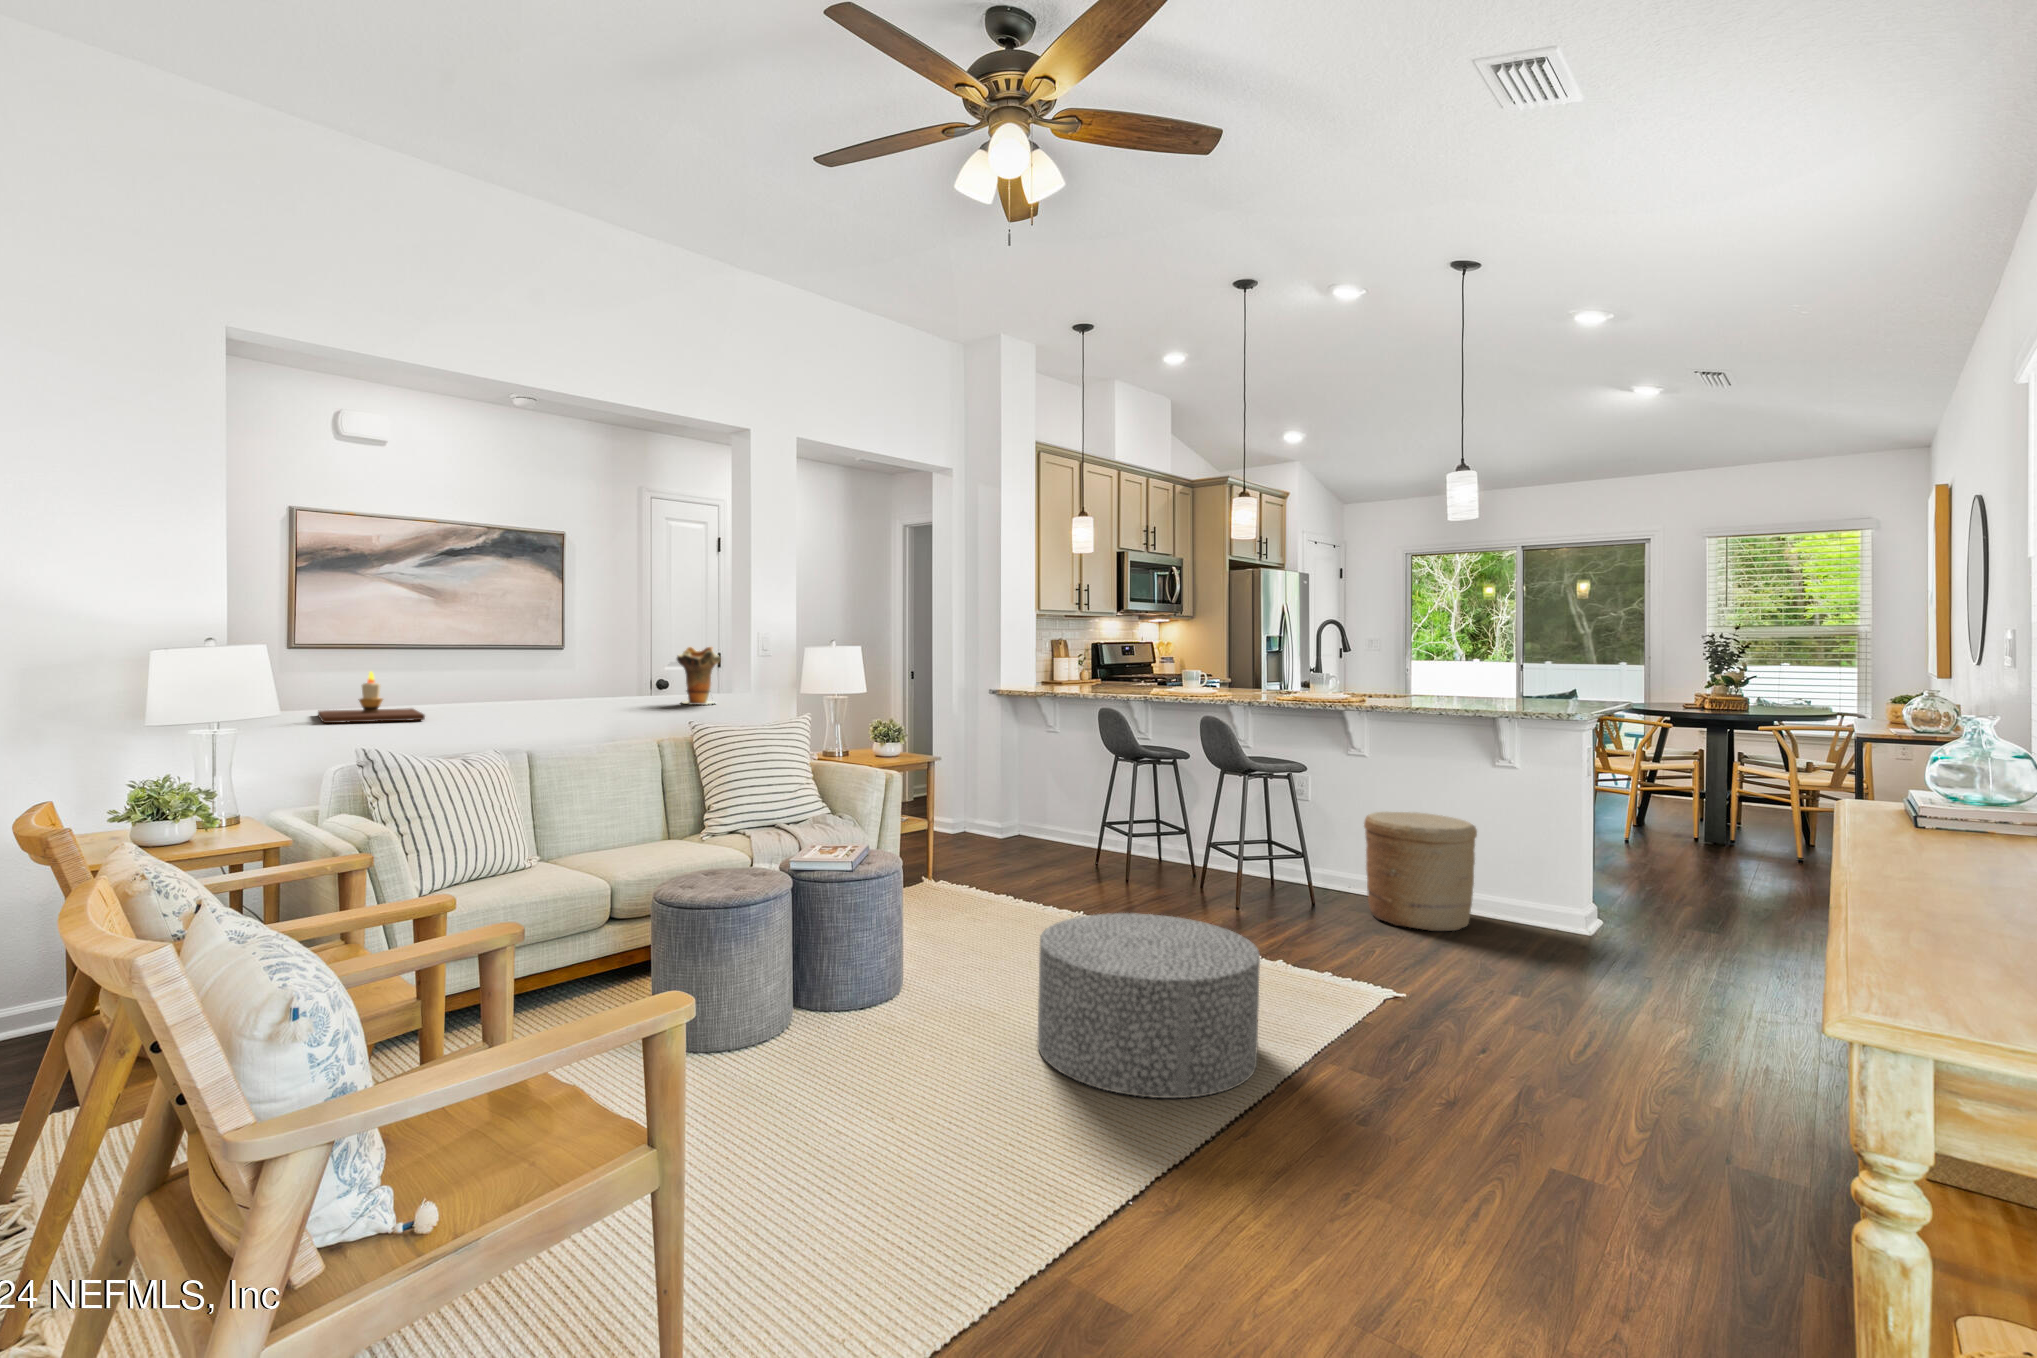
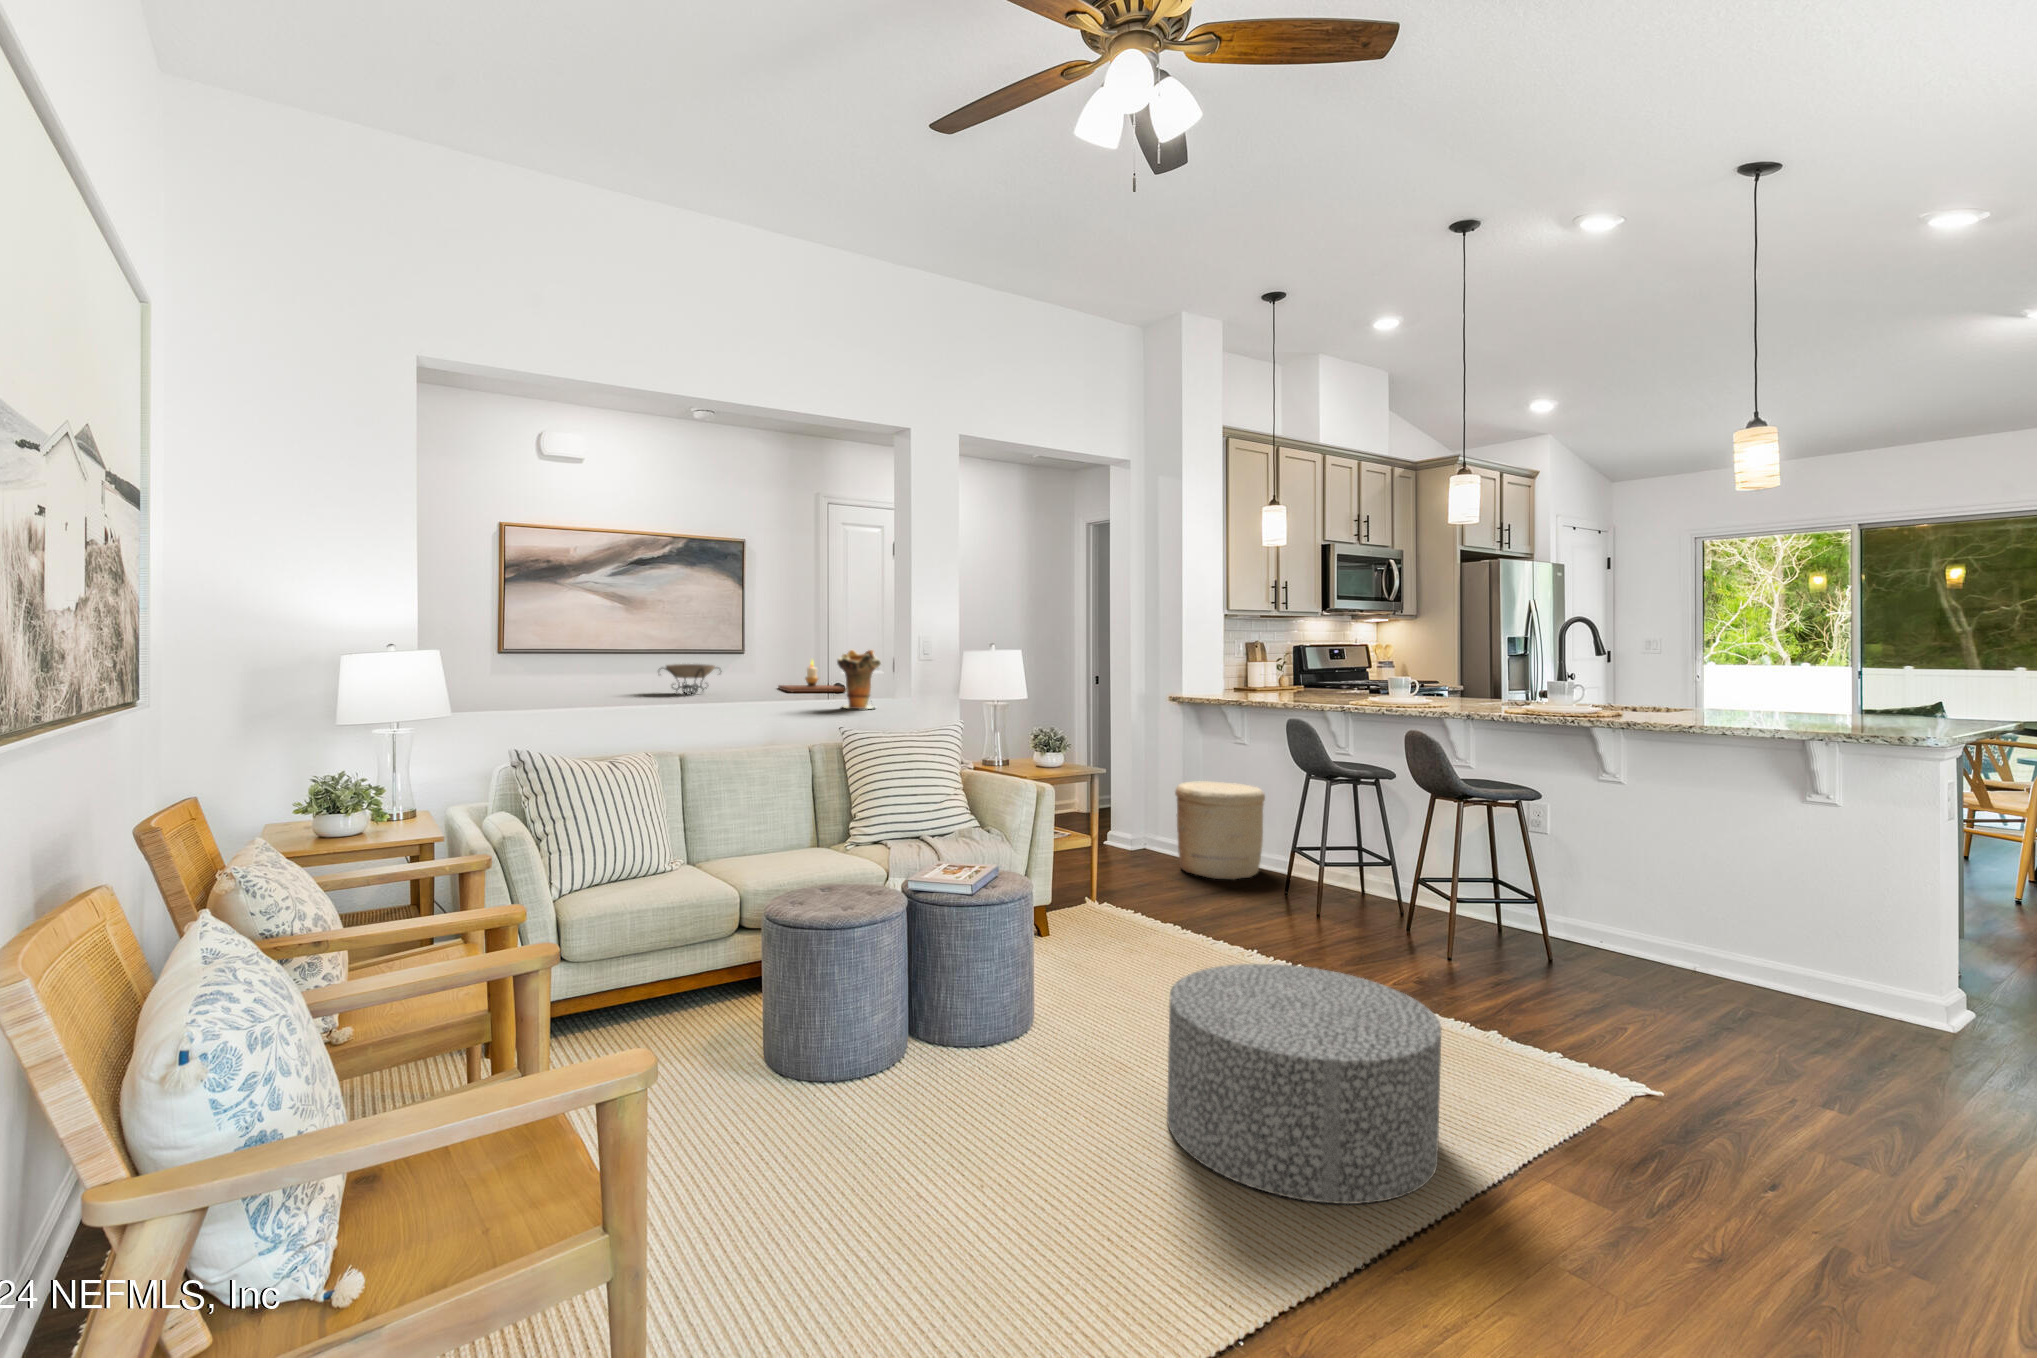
decorative bowl: none [477,662,545,692] -> present [665,664,716,694]
candle: present [318,672,425,723] -> present [778,660,846,692]
woven basket: present [1364,812,1477,931] -> present [1175,781,1265,879]

